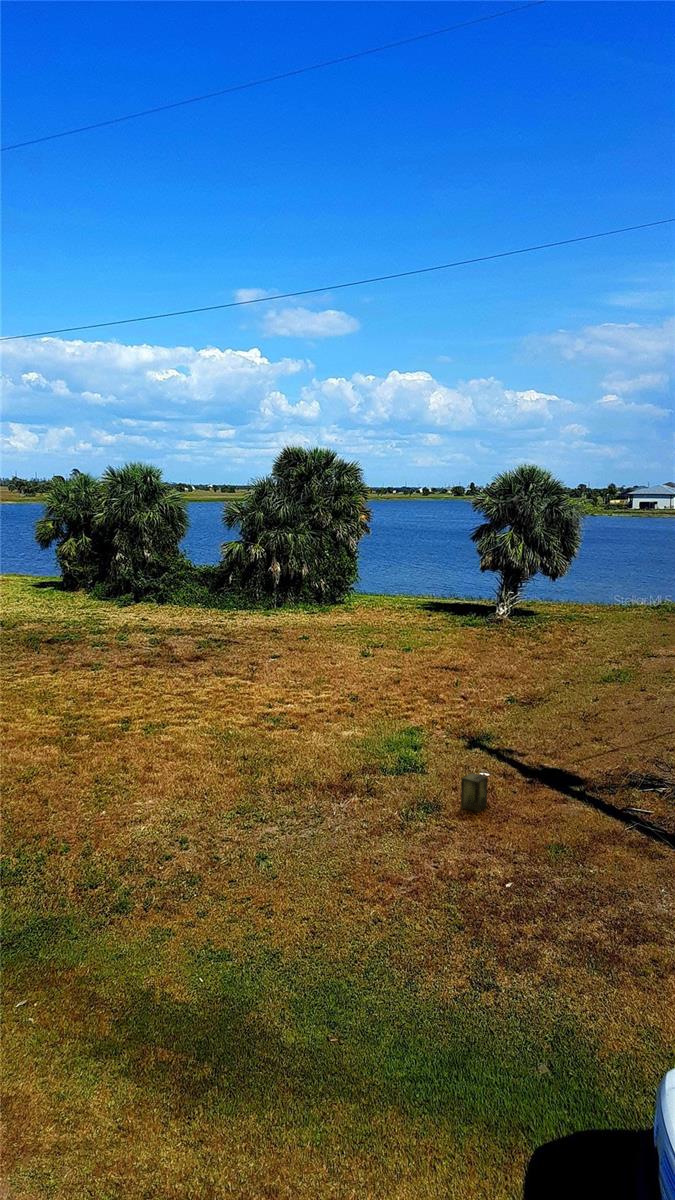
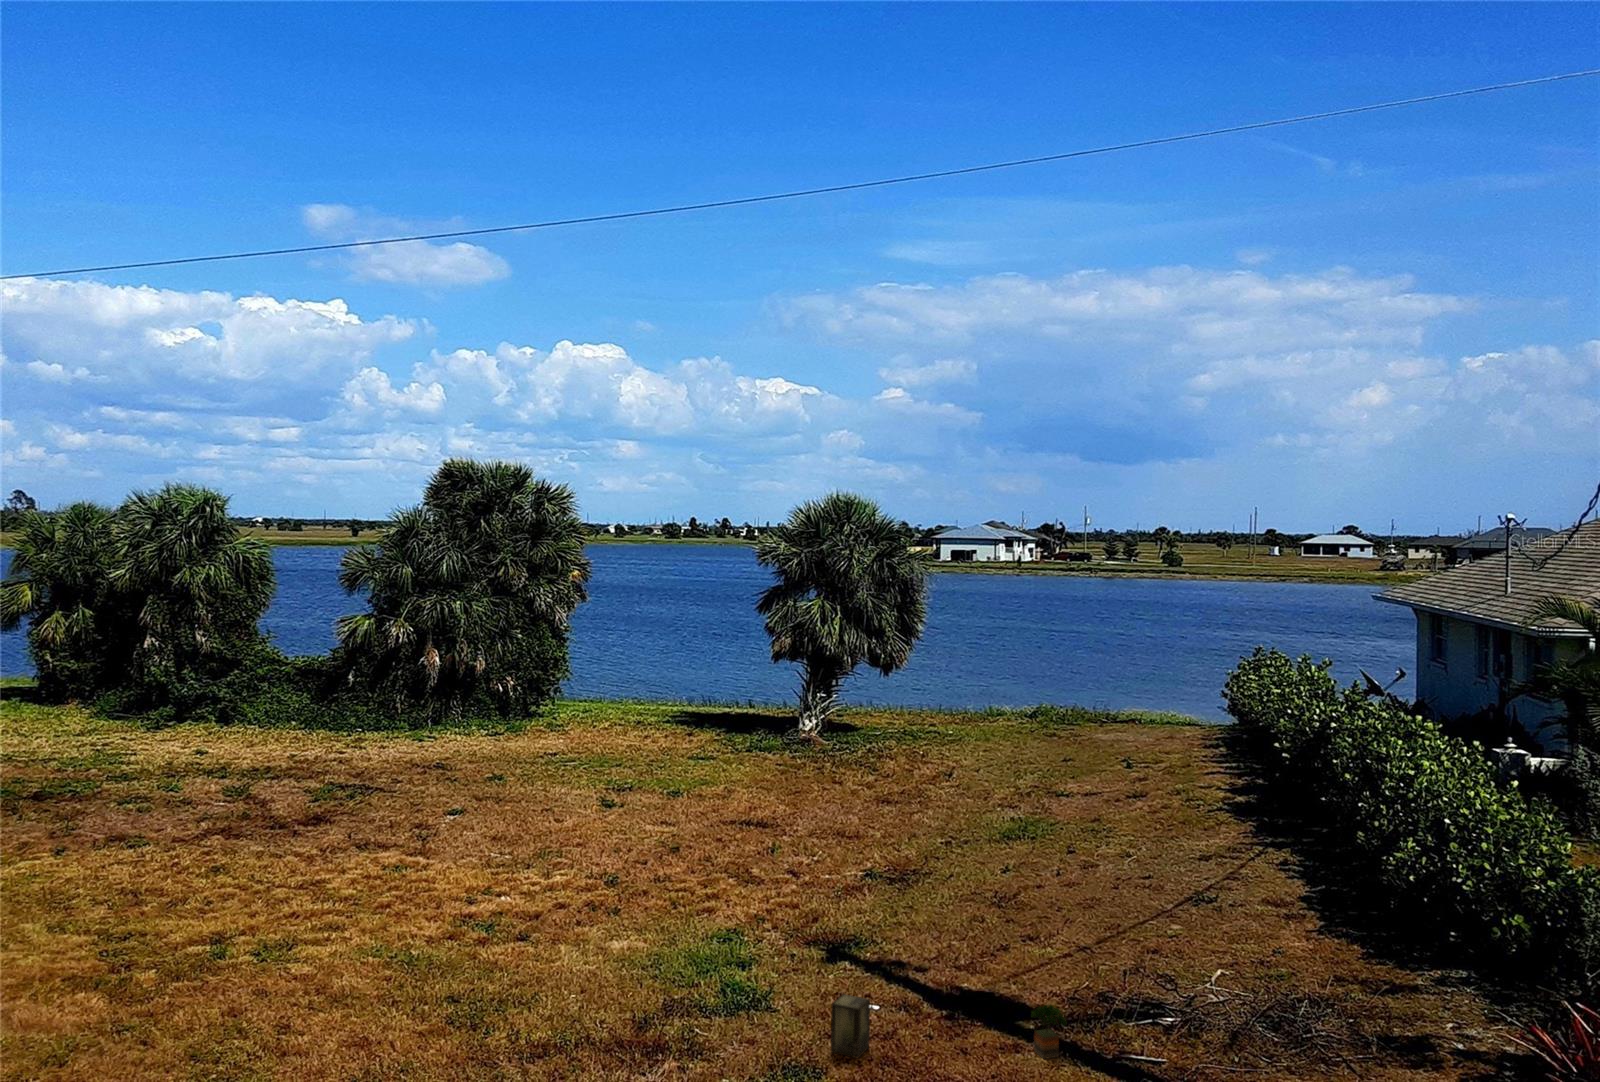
potted tree: none [597,789,623,824] -> present [1032,1005,1067,1059]

